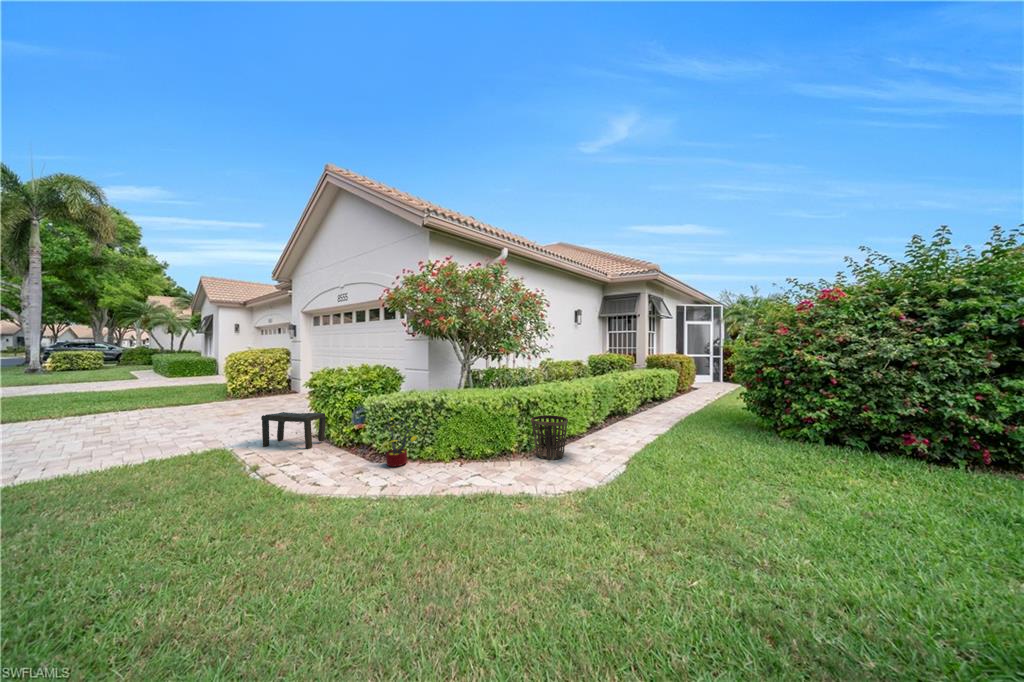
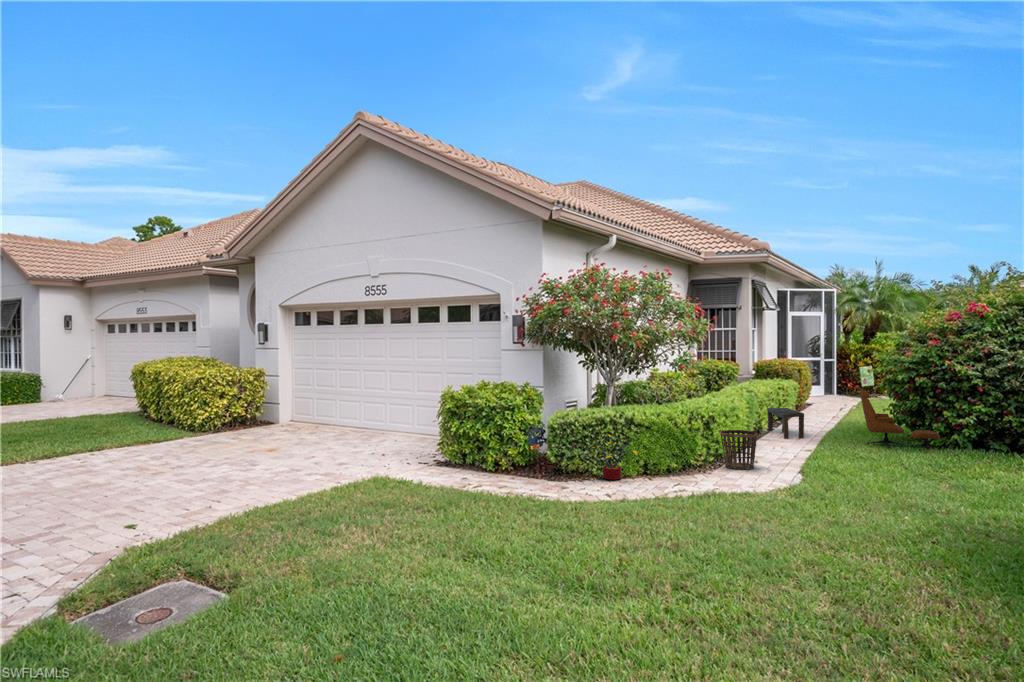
lounge chair: none [704,378,789,442] -> present [860,390,940,449]
bench: present [261,412,326,449] -> present [767,408,804,439]

